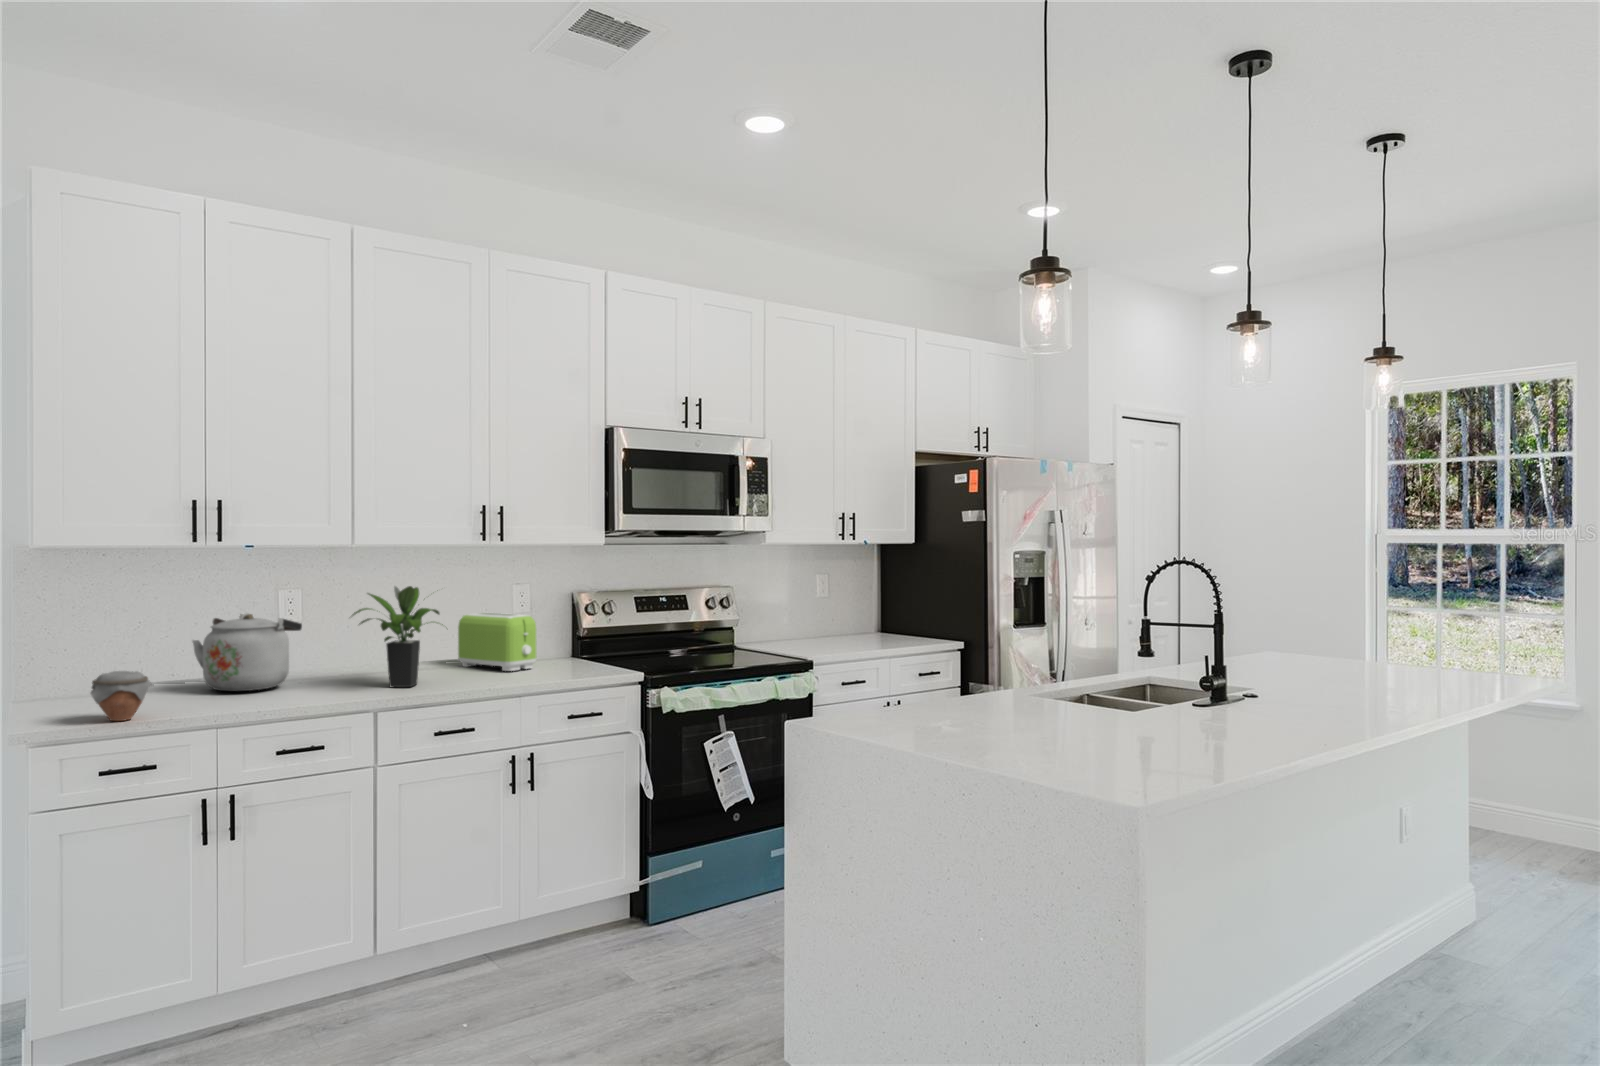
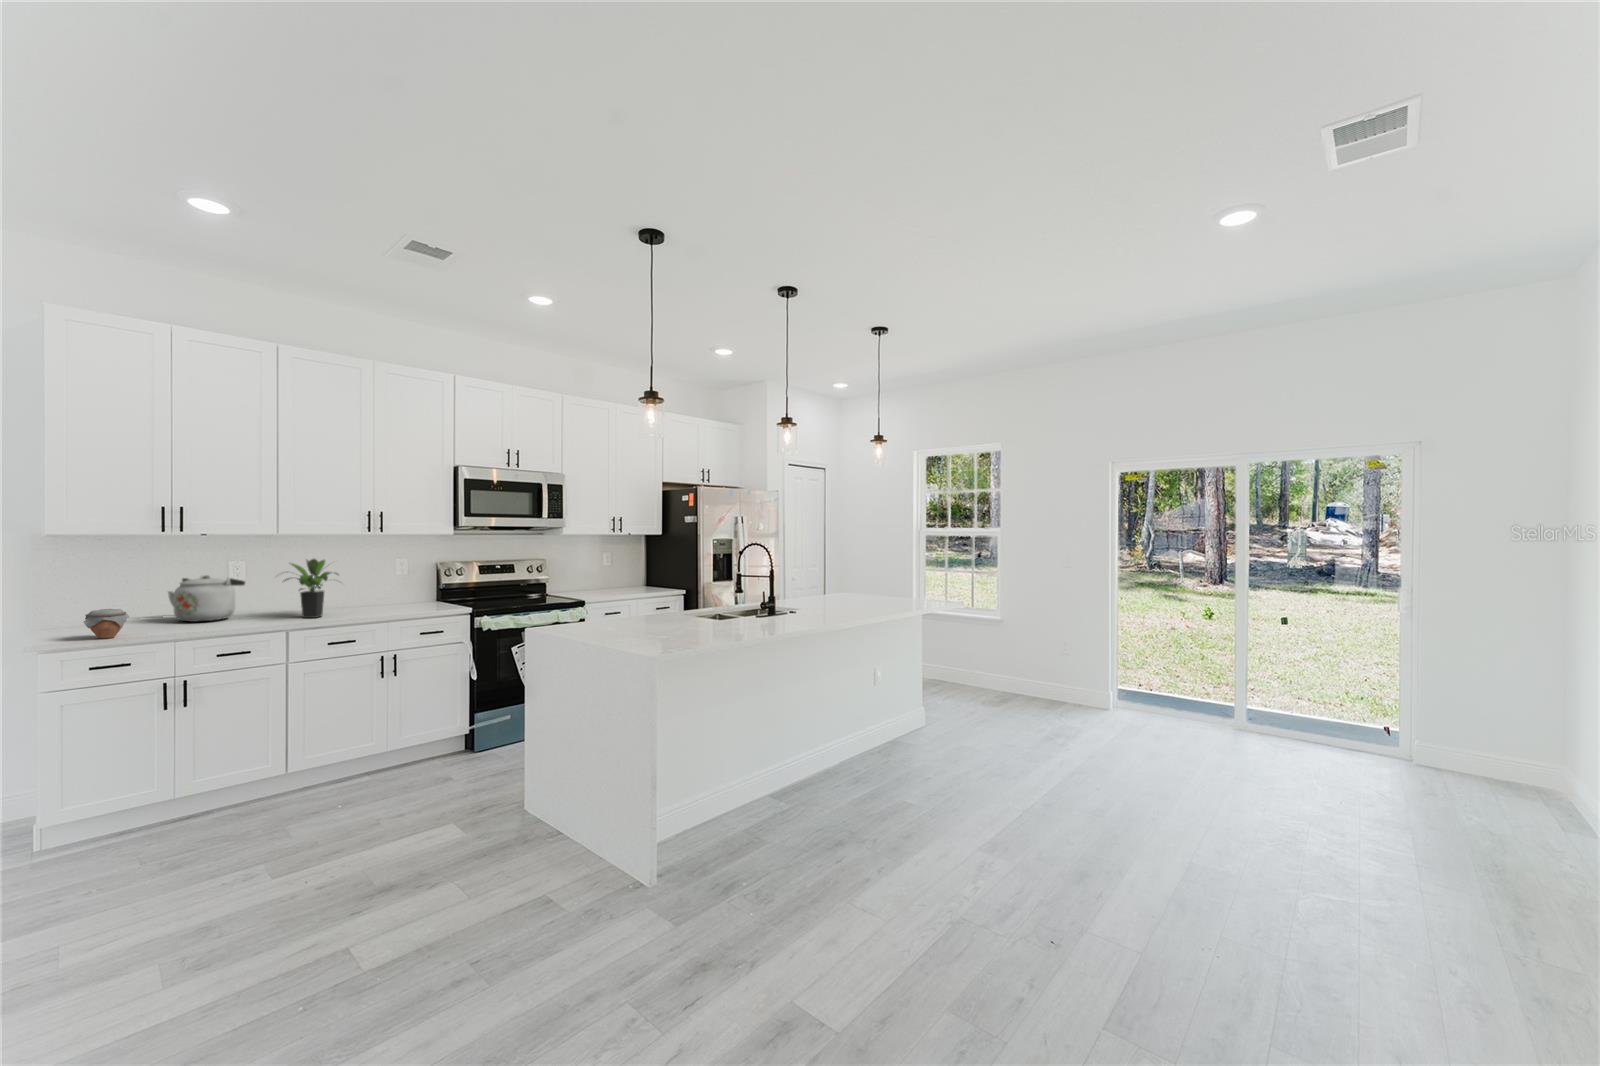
toaster: present [458,613,536,671] -> none [359,575,408,608]

